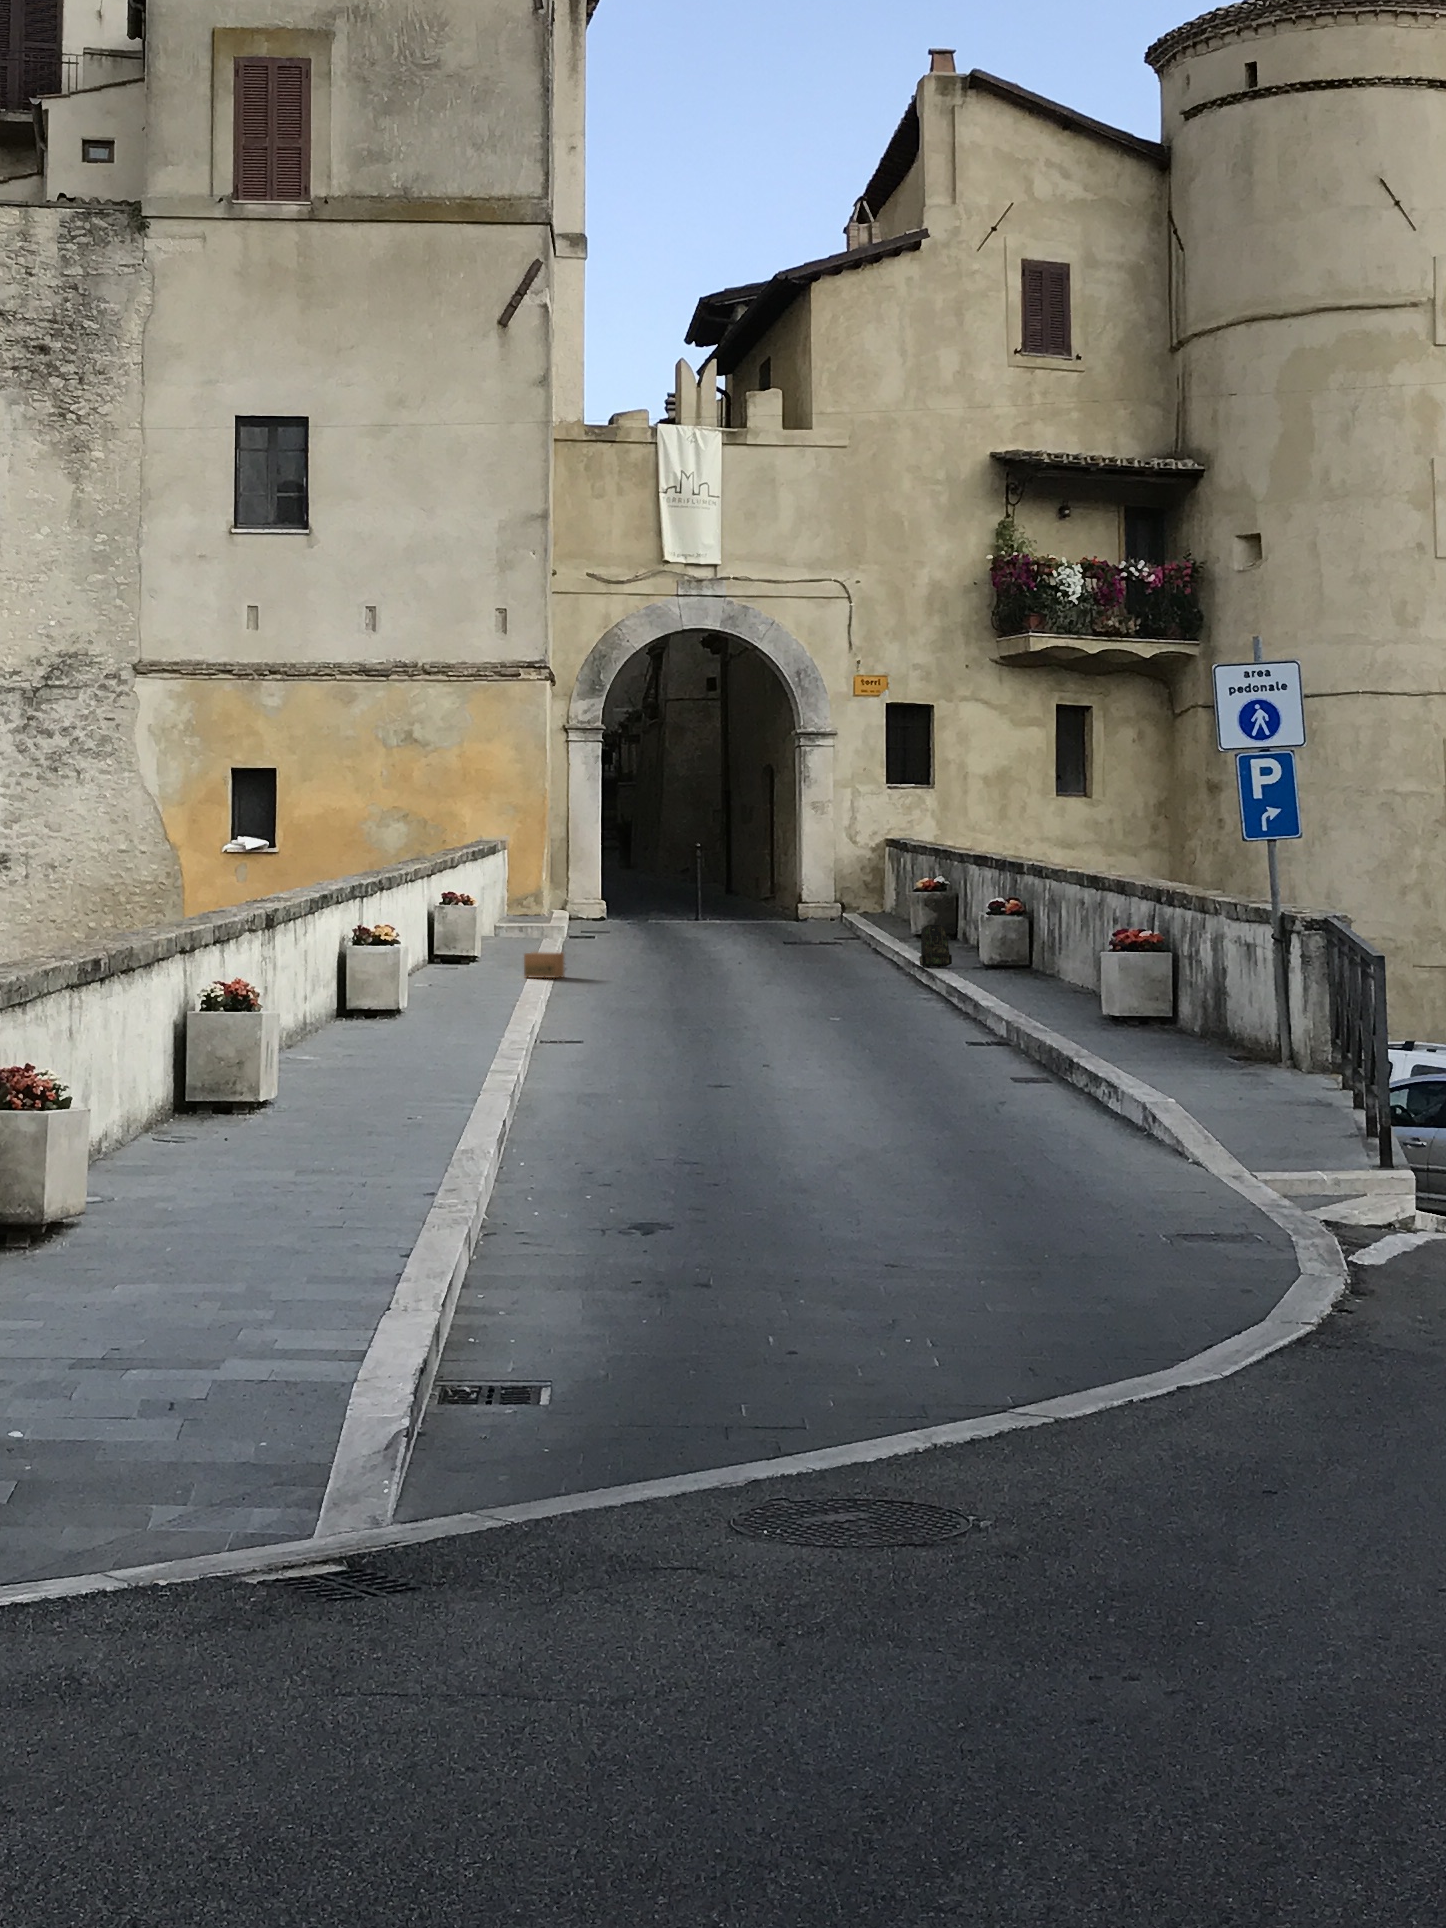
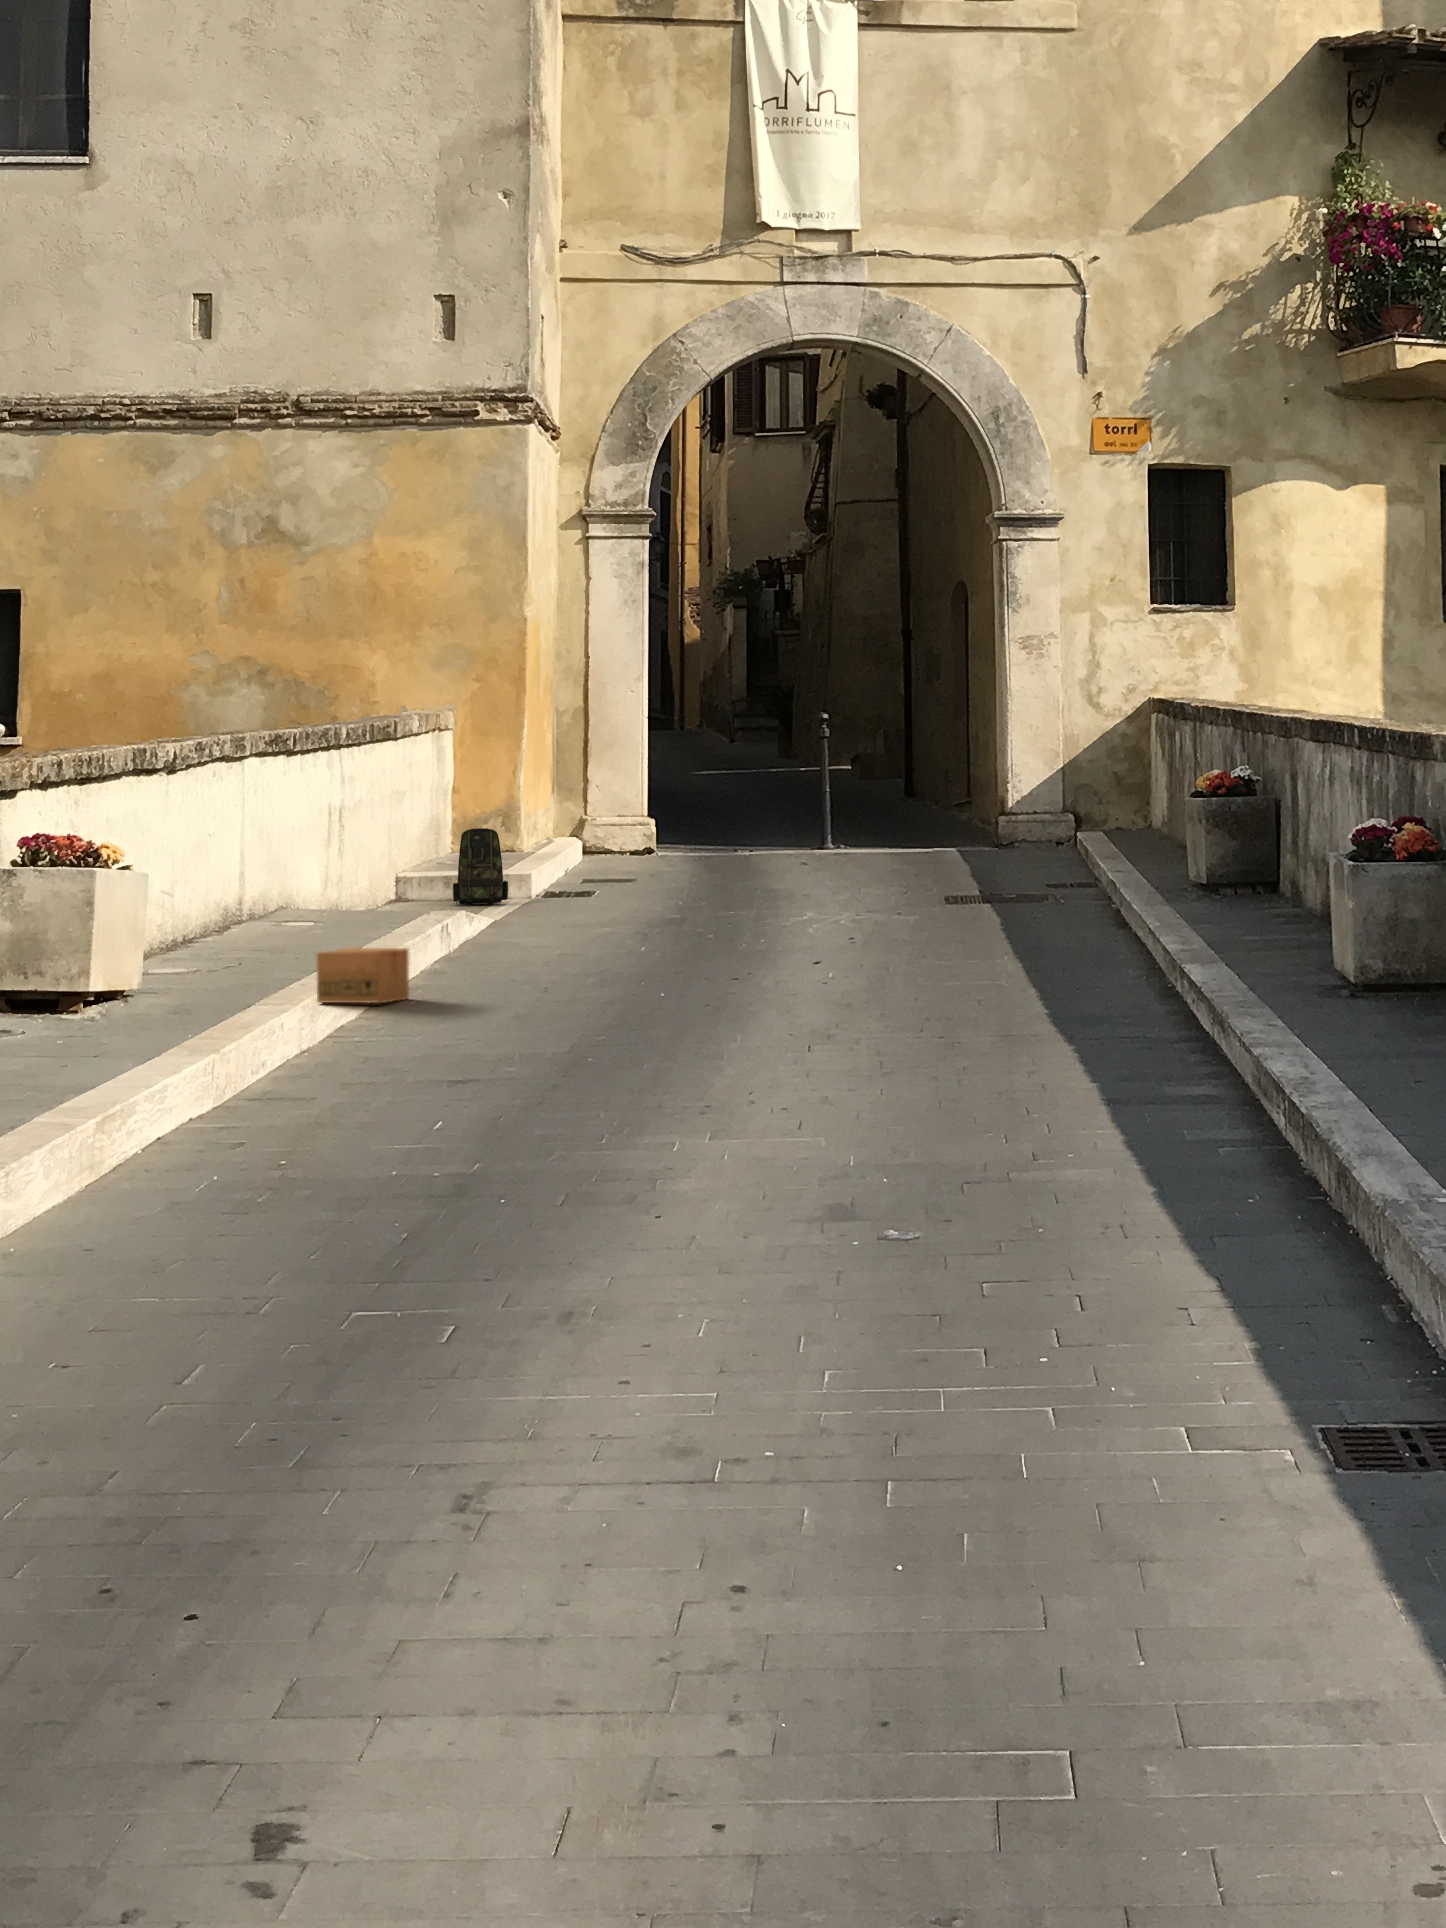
backpack: present [919,924,952,967] -> present [453,828,508,905]

